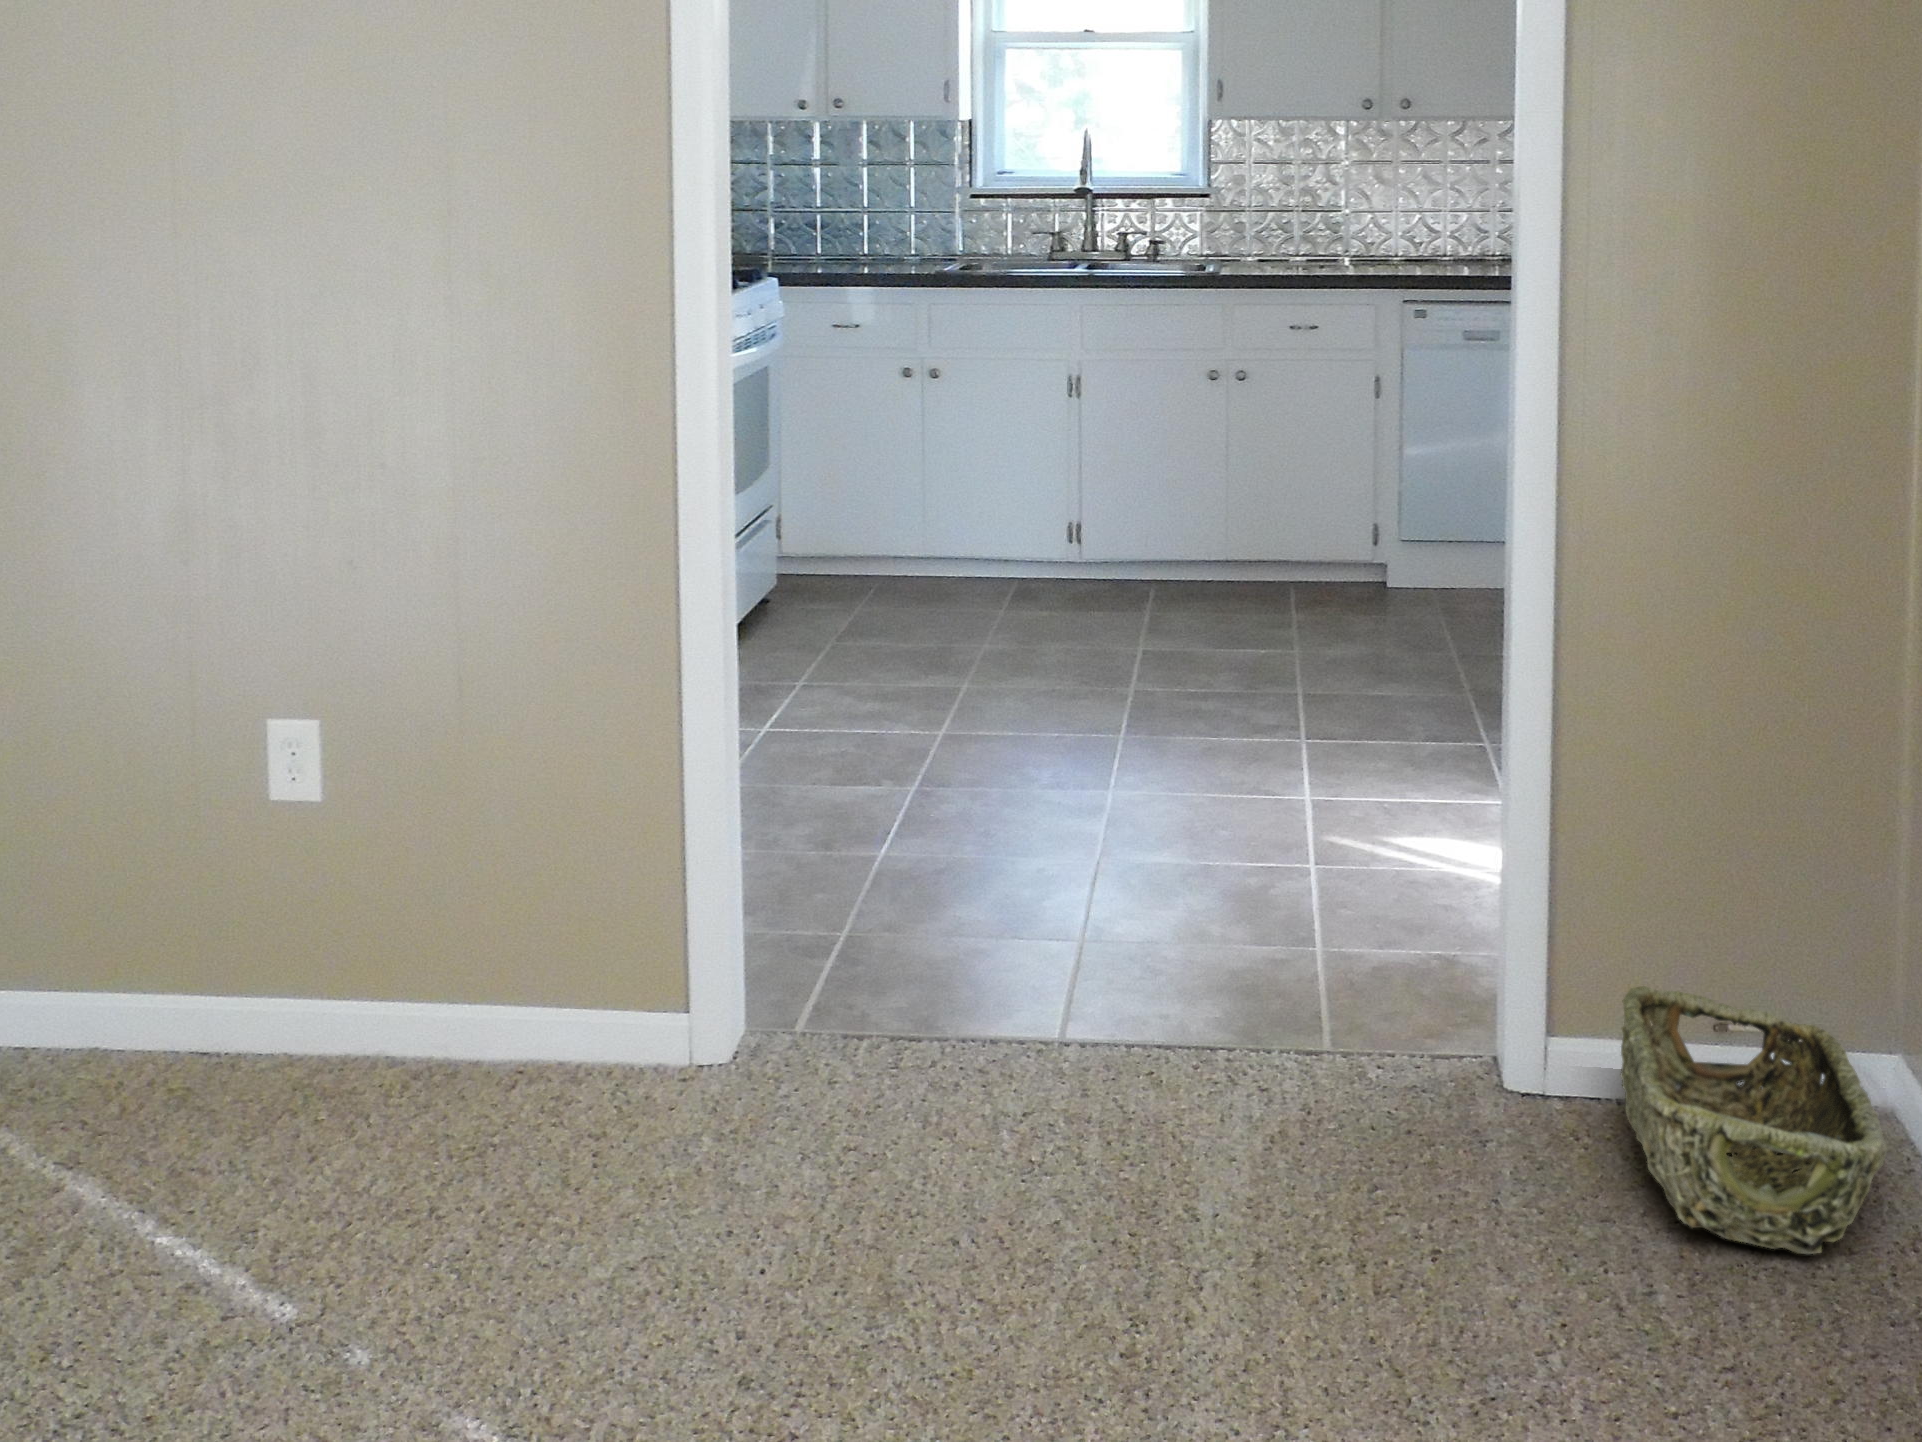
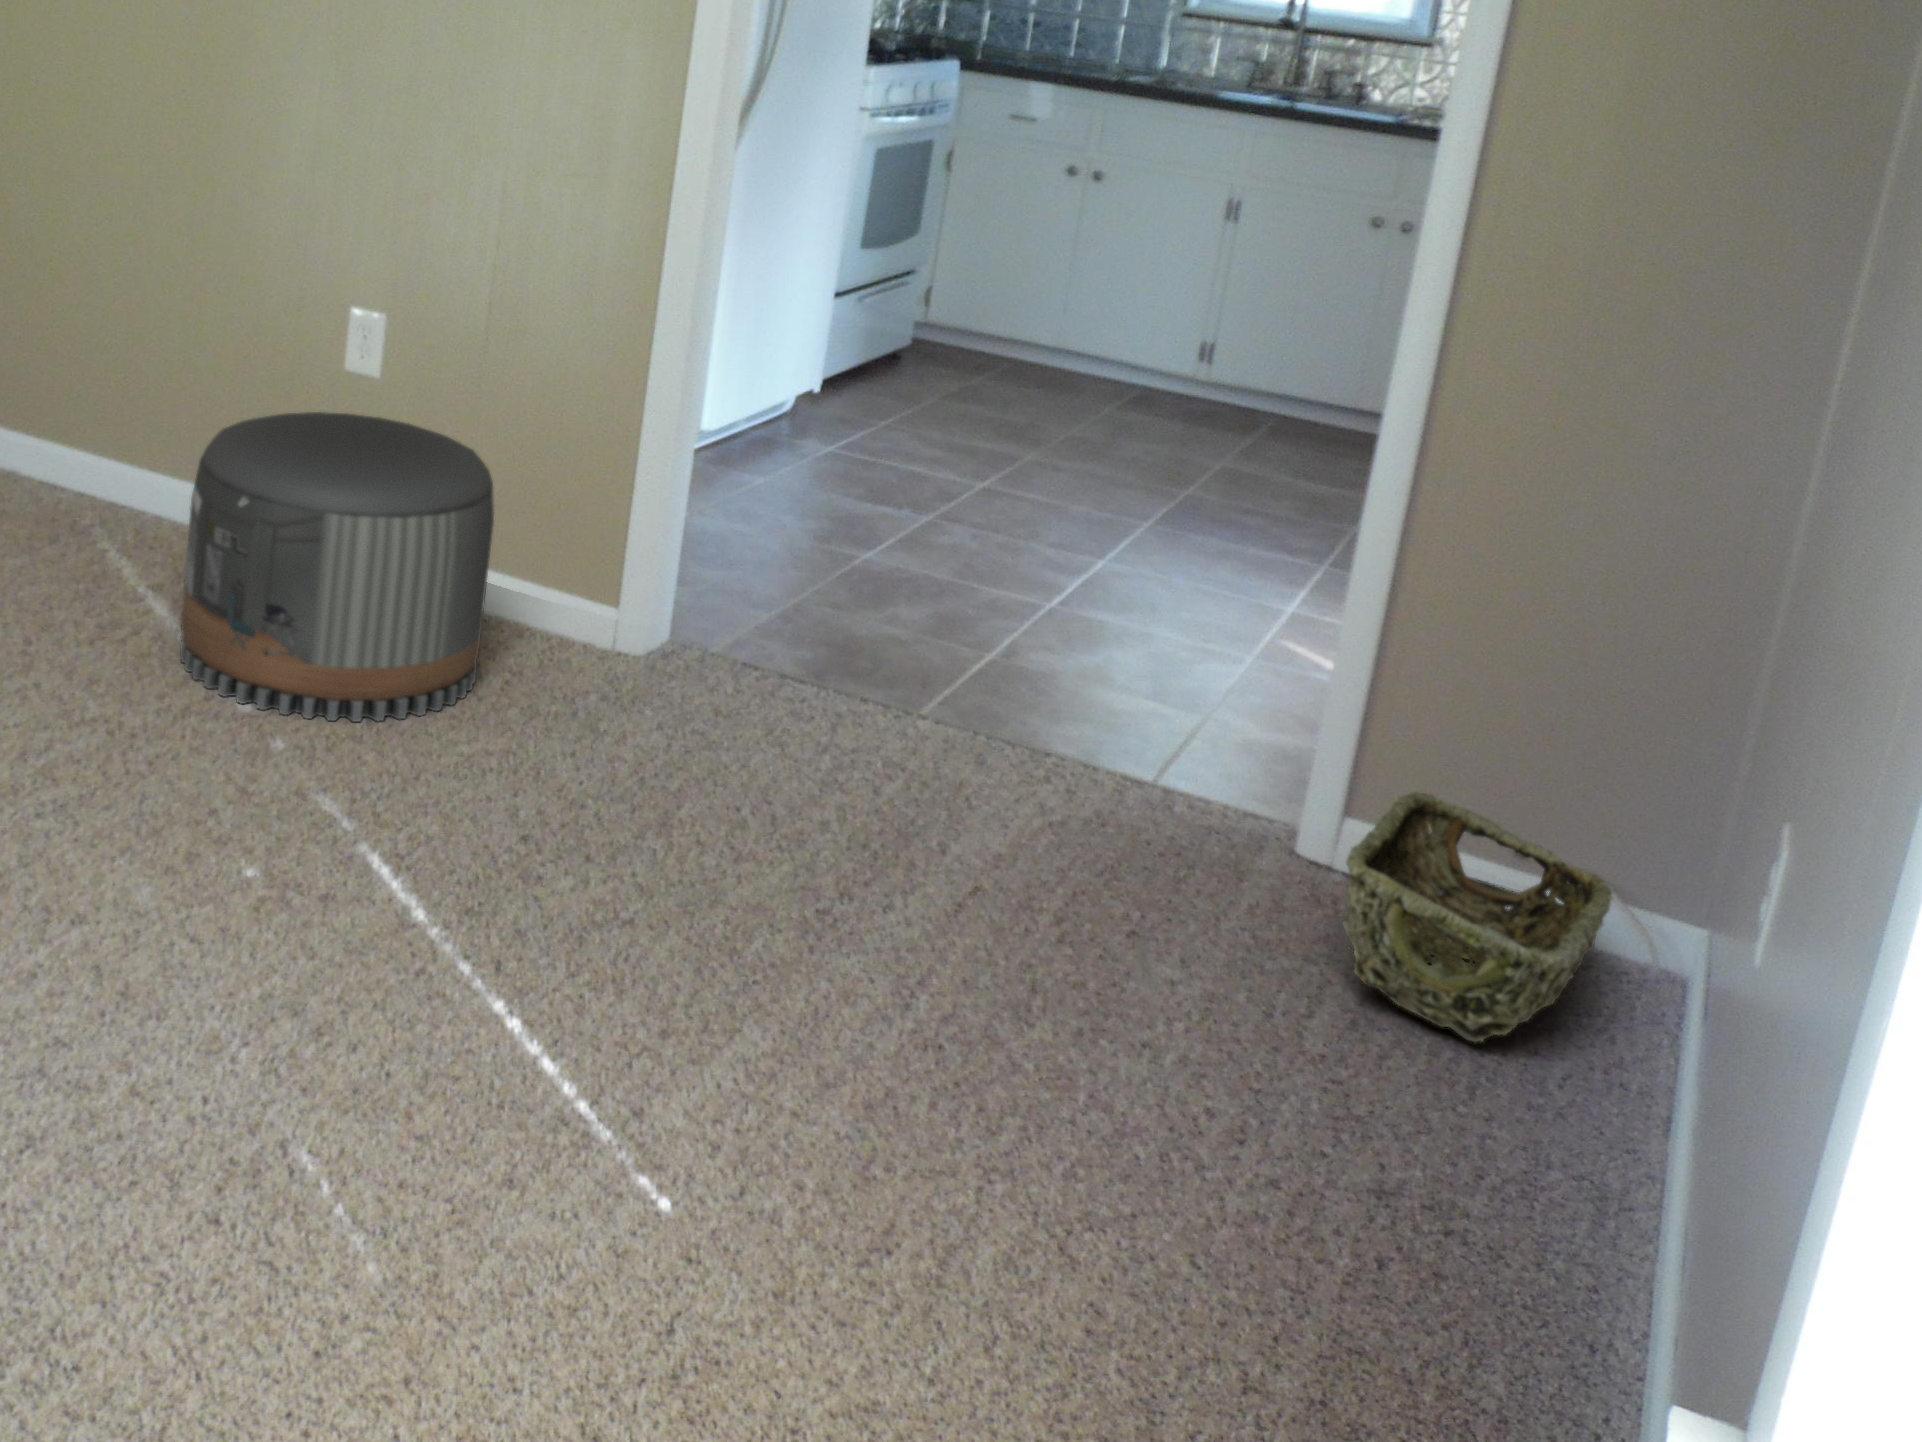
pouf: none [132,857,560,1316] -> present [180,412,494,722]

